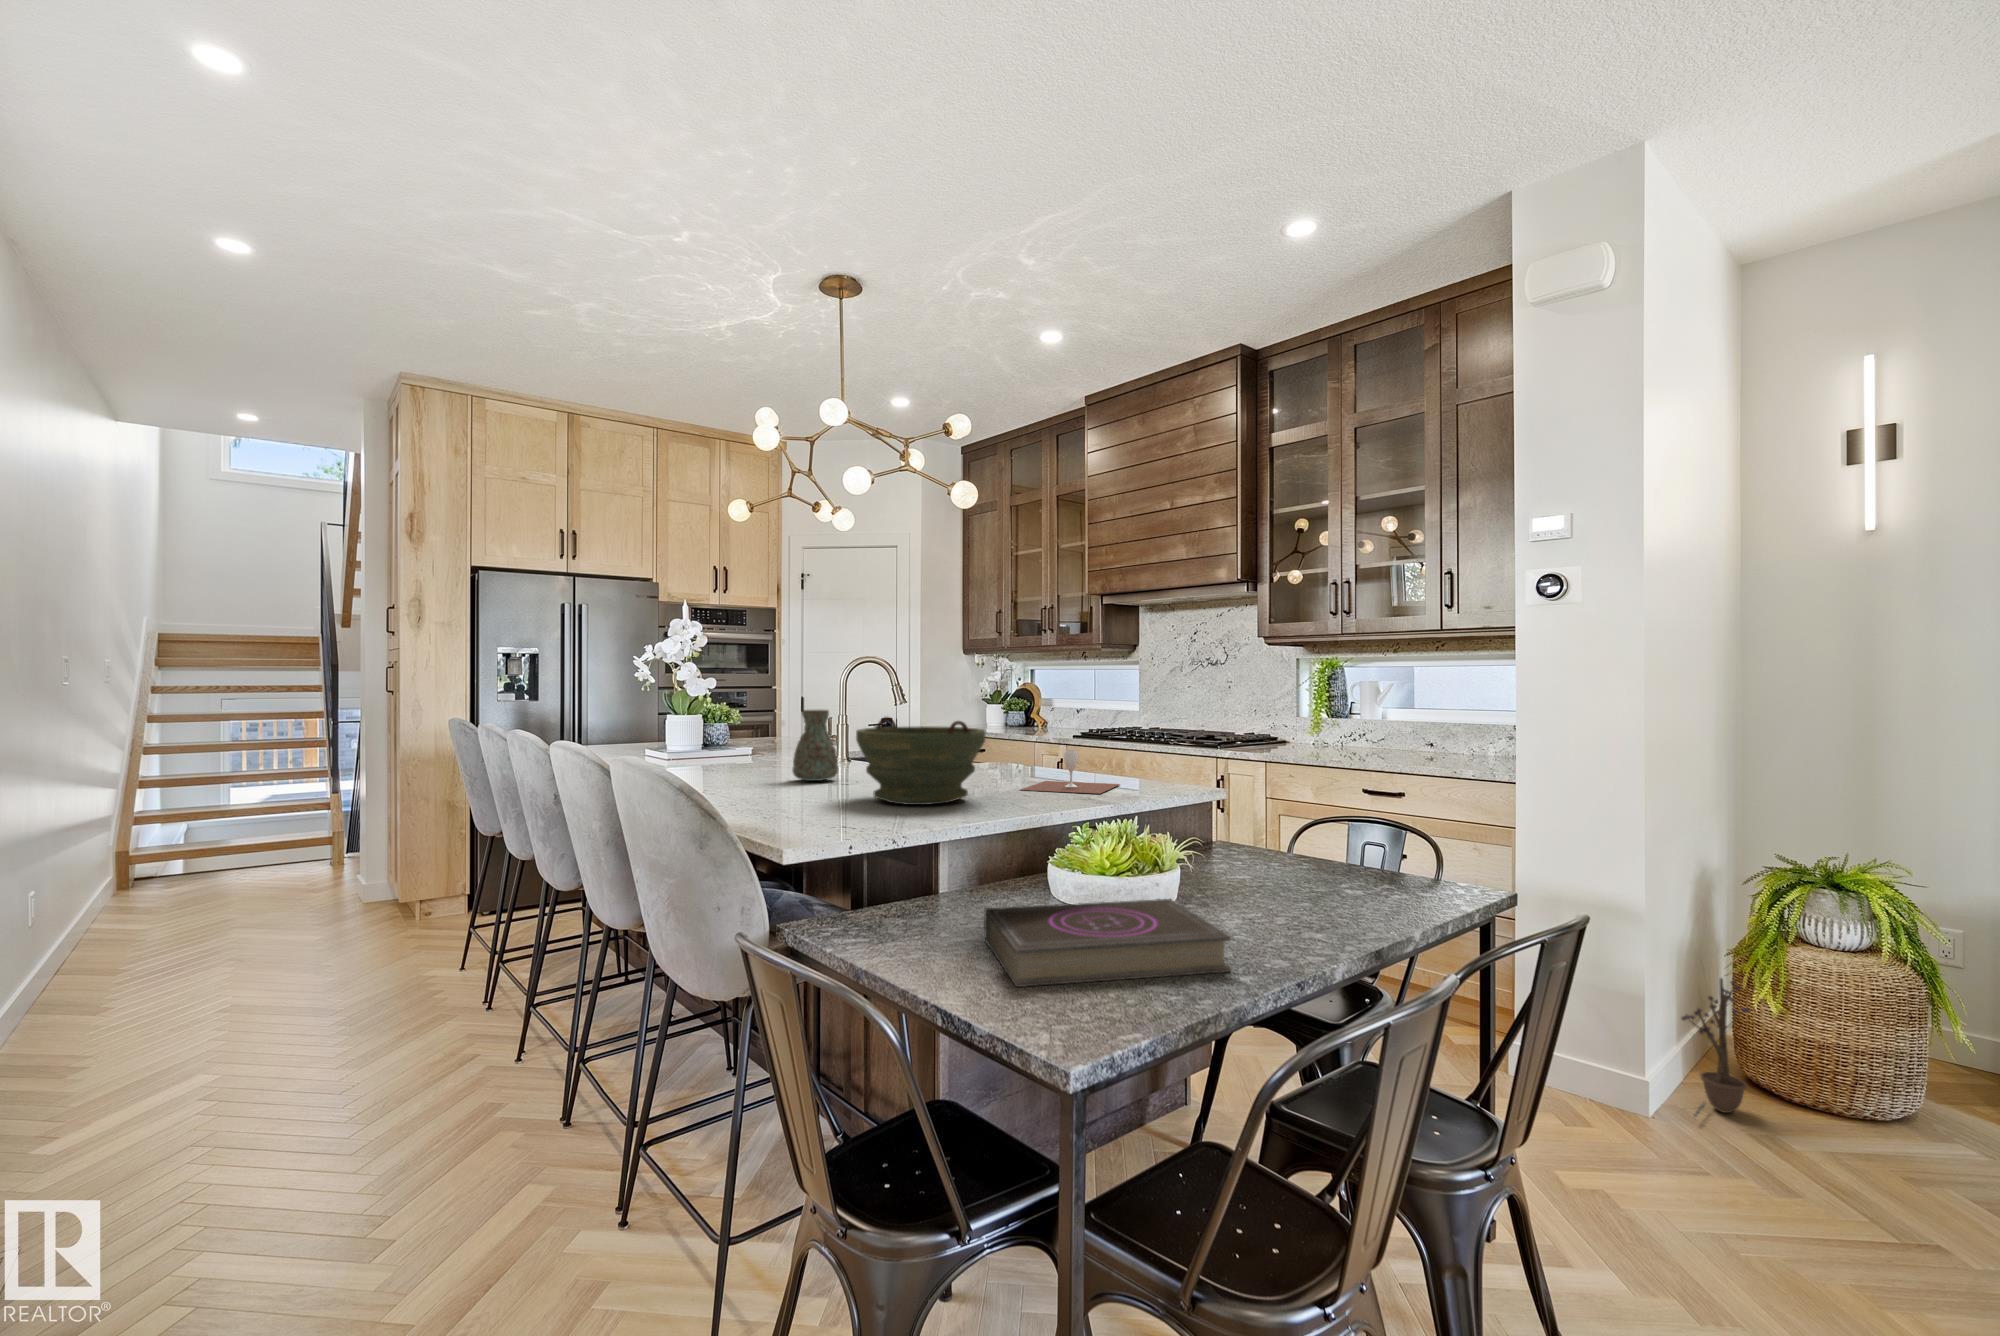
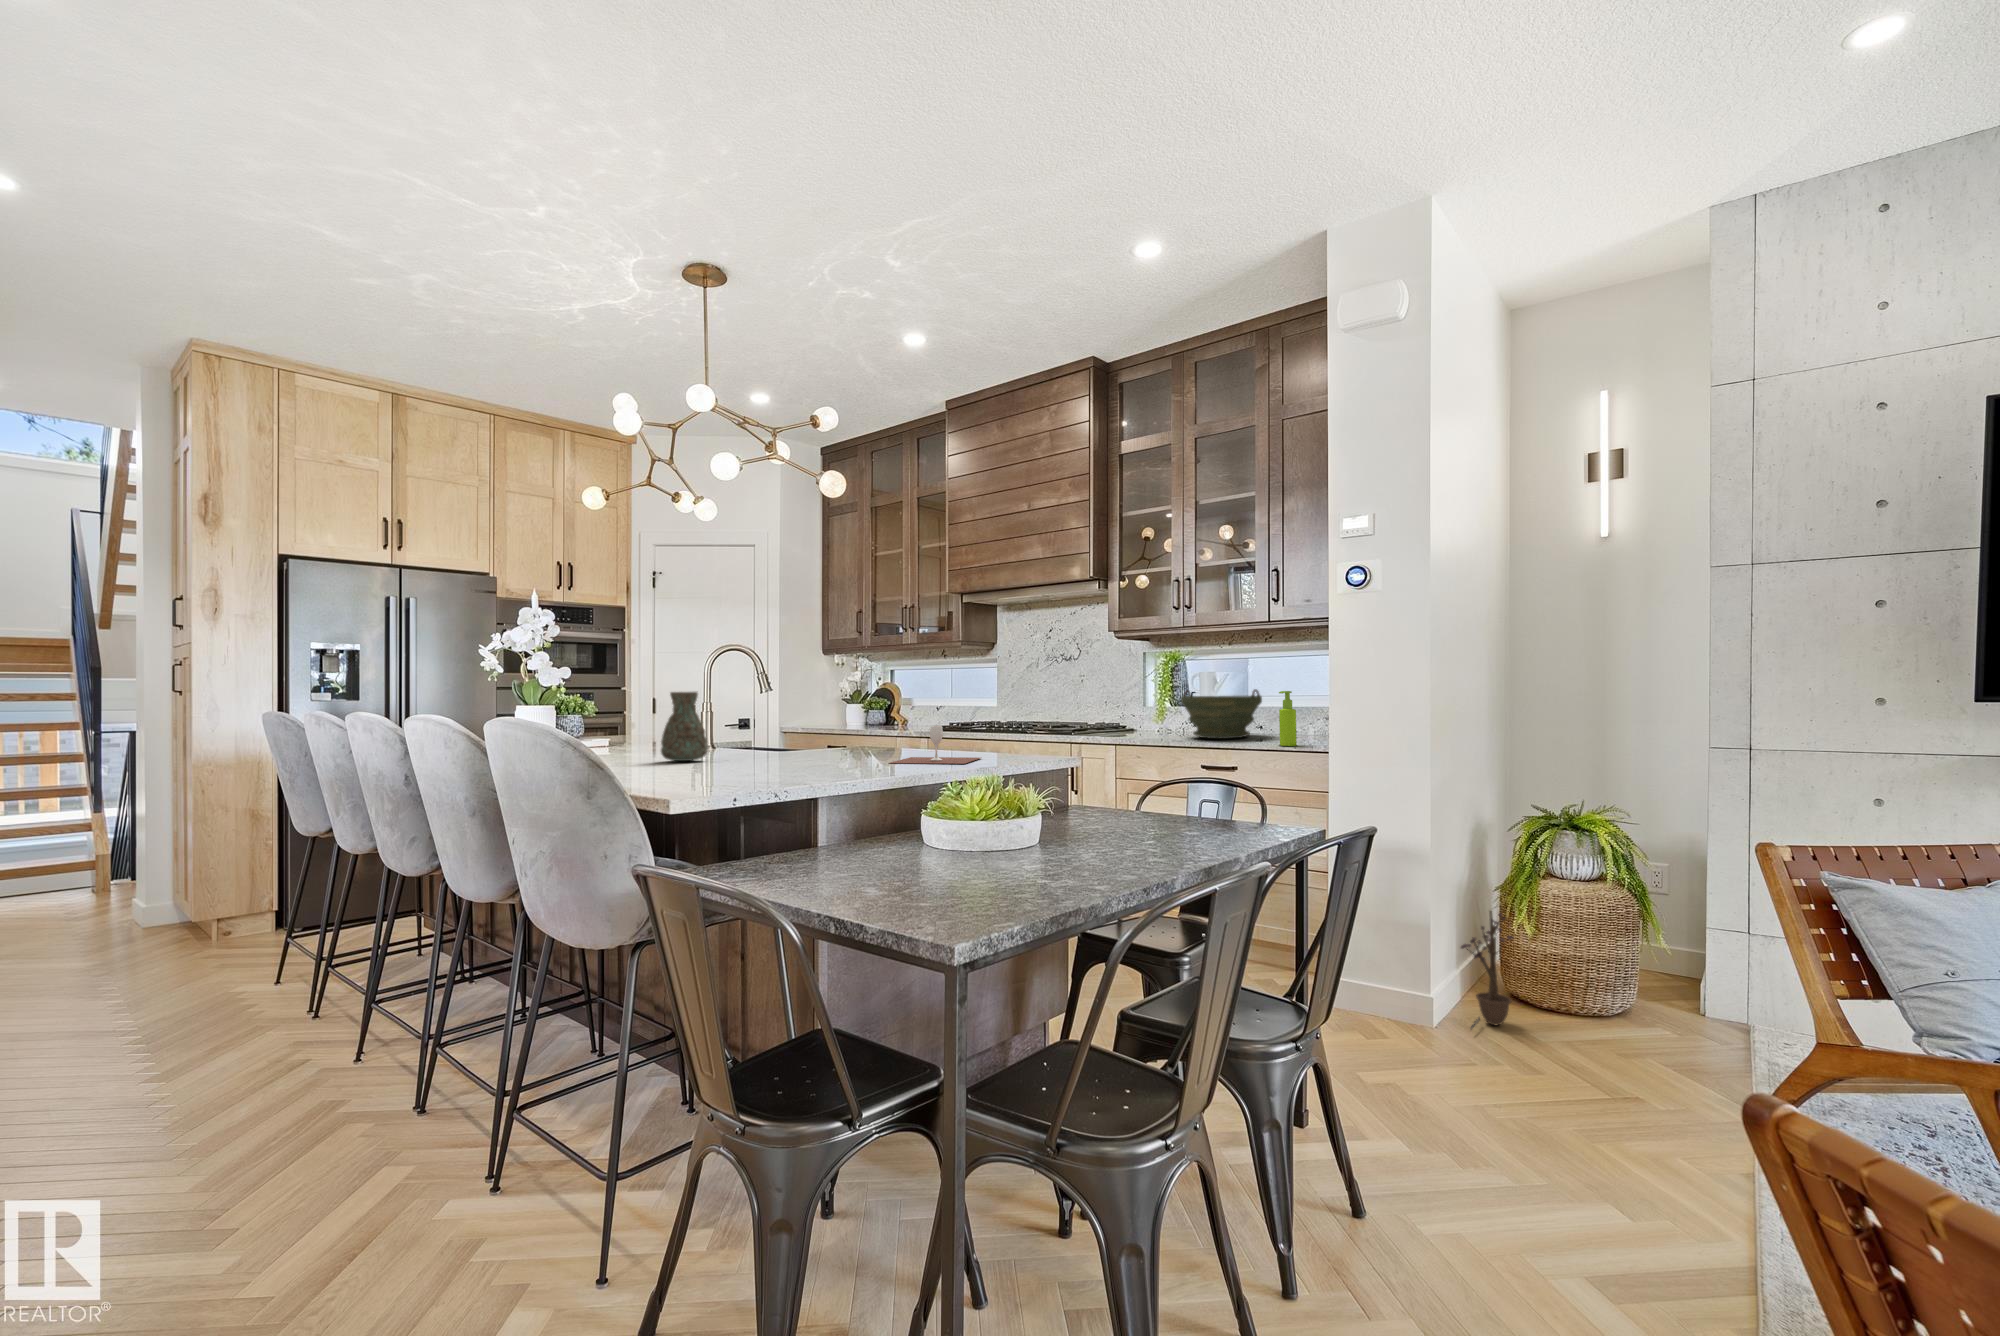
soap dispenser: none [1456,711,1477,772] -> present [1279,691,1297,746]
bowl: present [856,717,985,805] -> present [1181,689,1262,739]
book: present [984,899,1231,987] -> none [870,832,1087,898]

